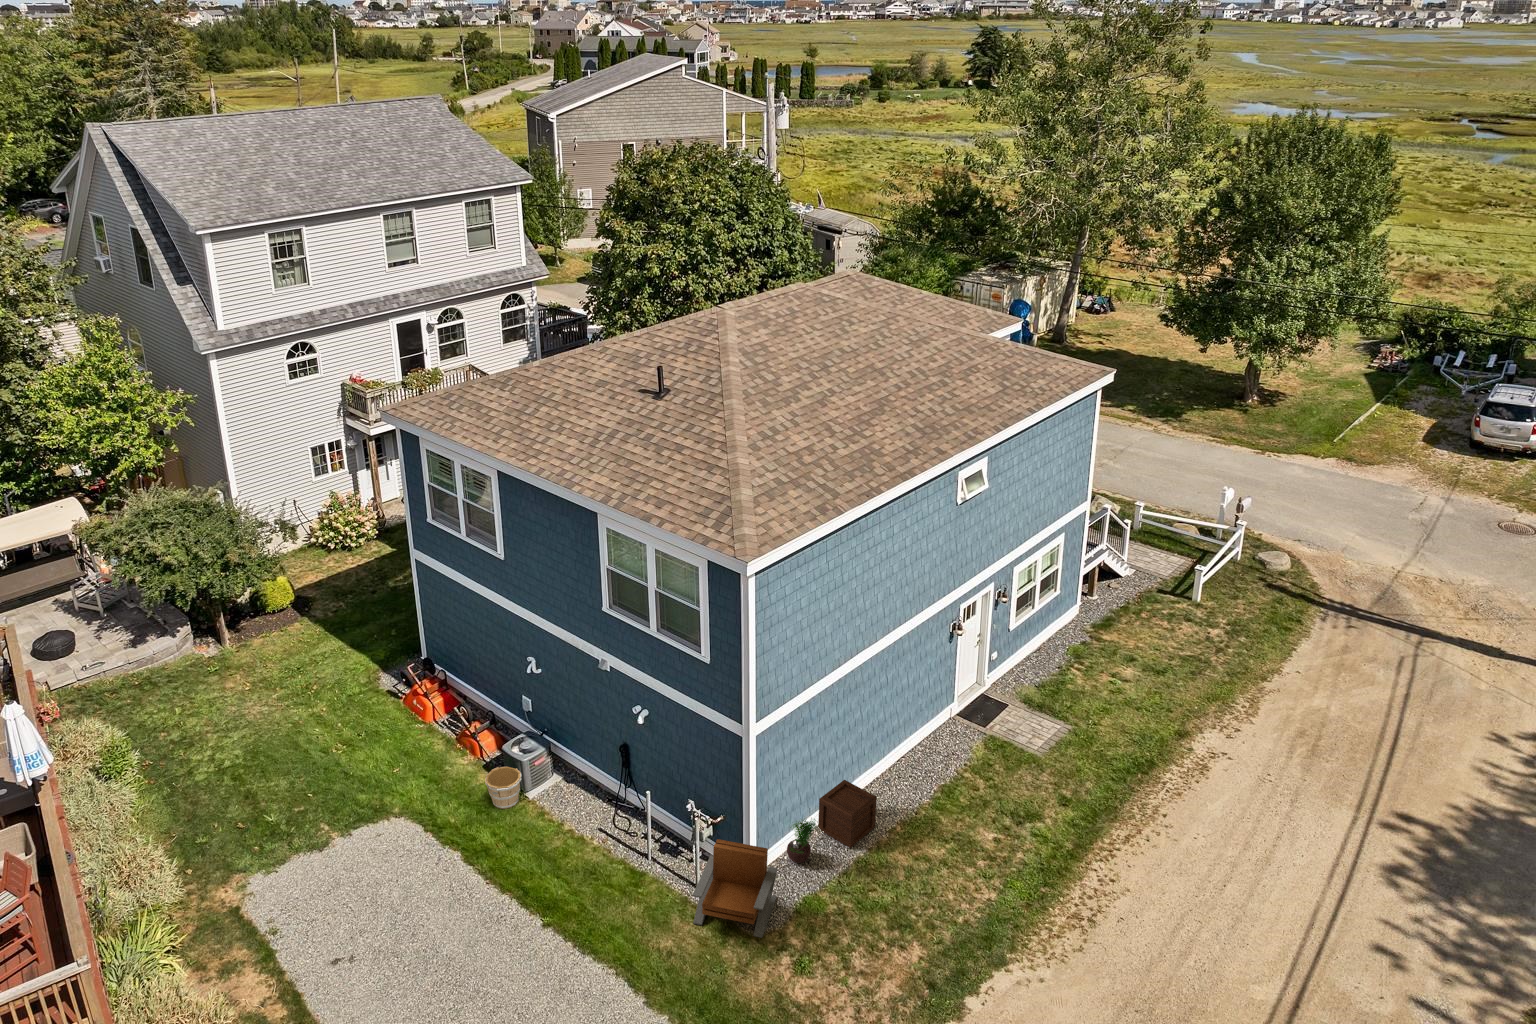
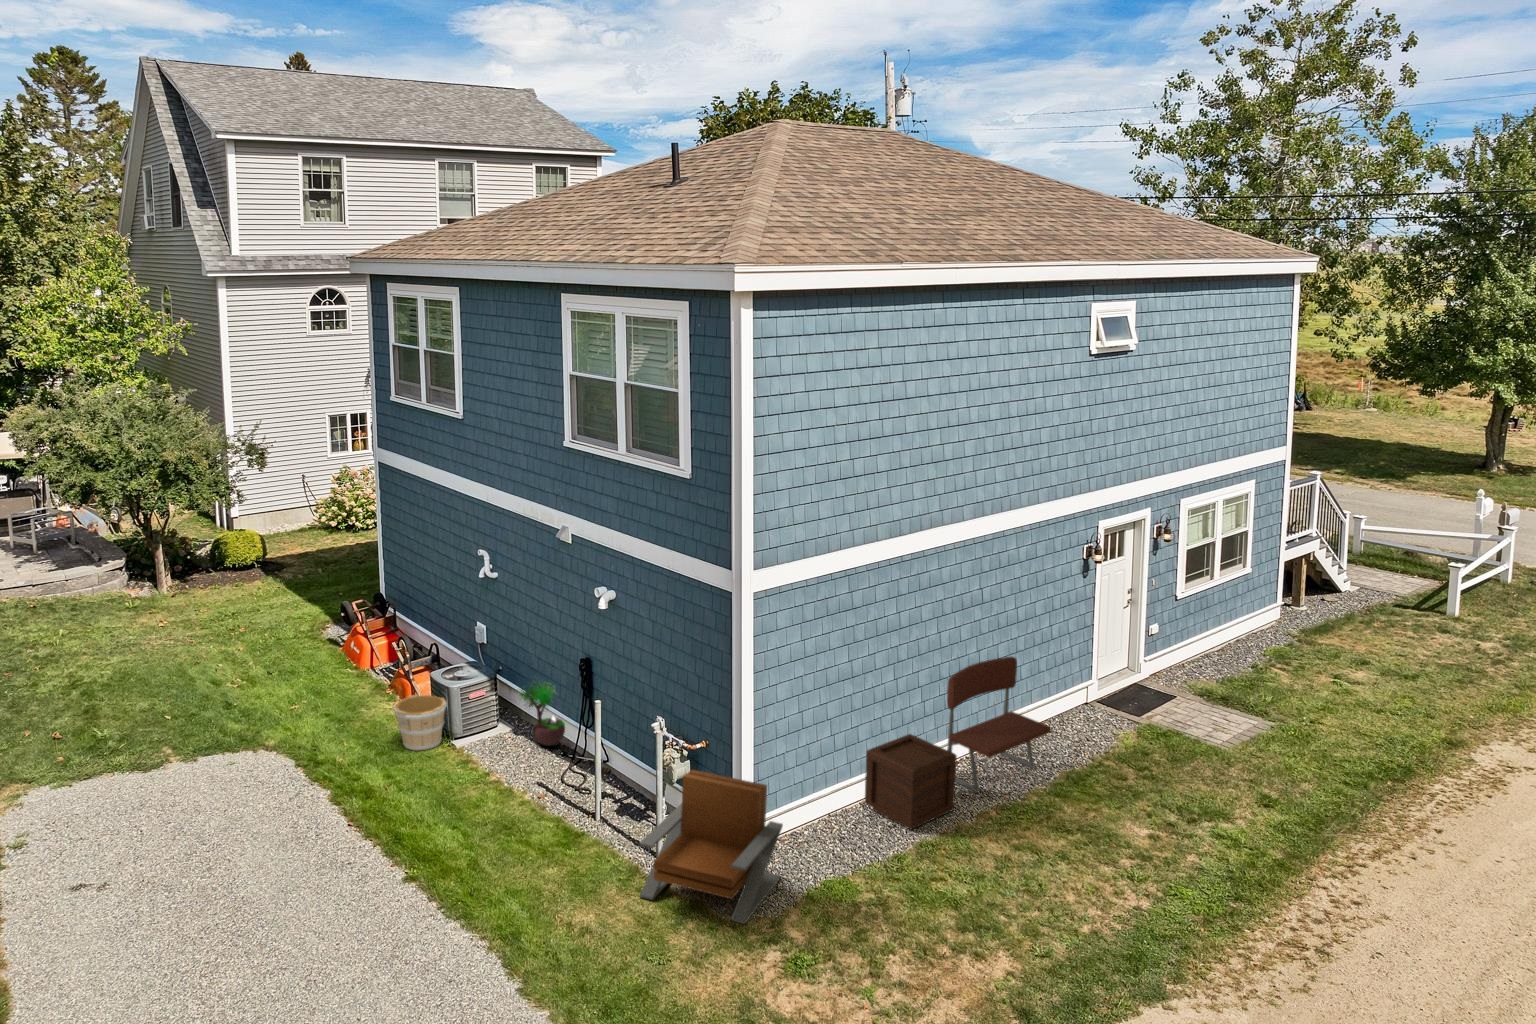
bench: none [865,714,933,810] -> present [947,657,1051,792]
potted tree: present [787,819,816,863] -> present [518,682,565,745]

